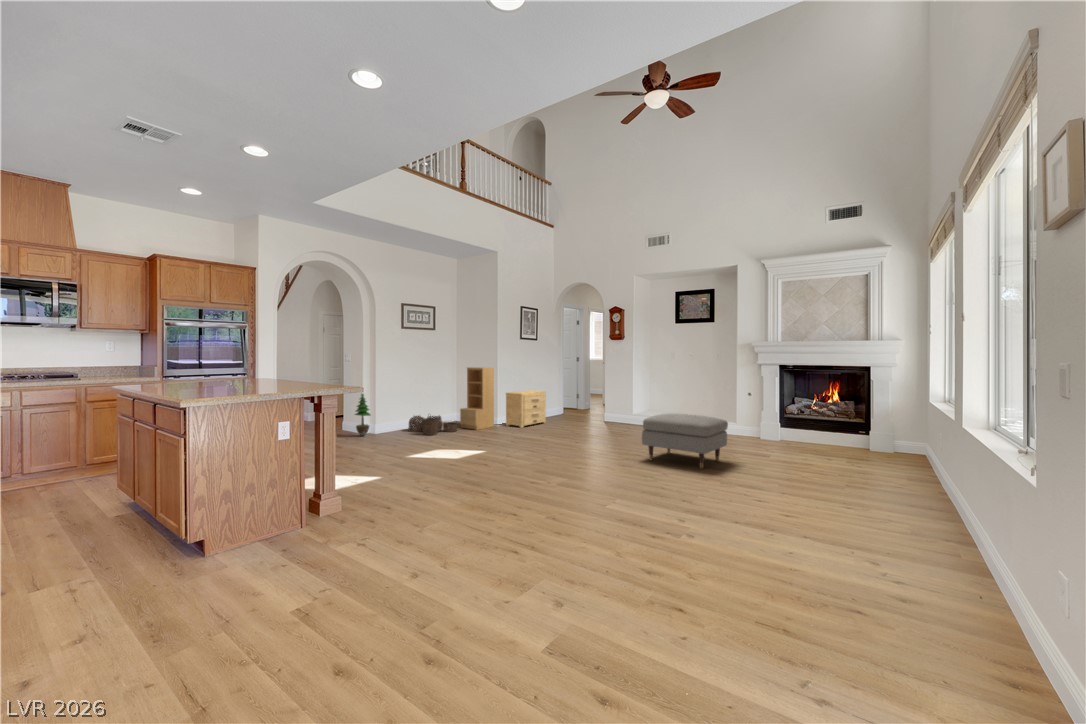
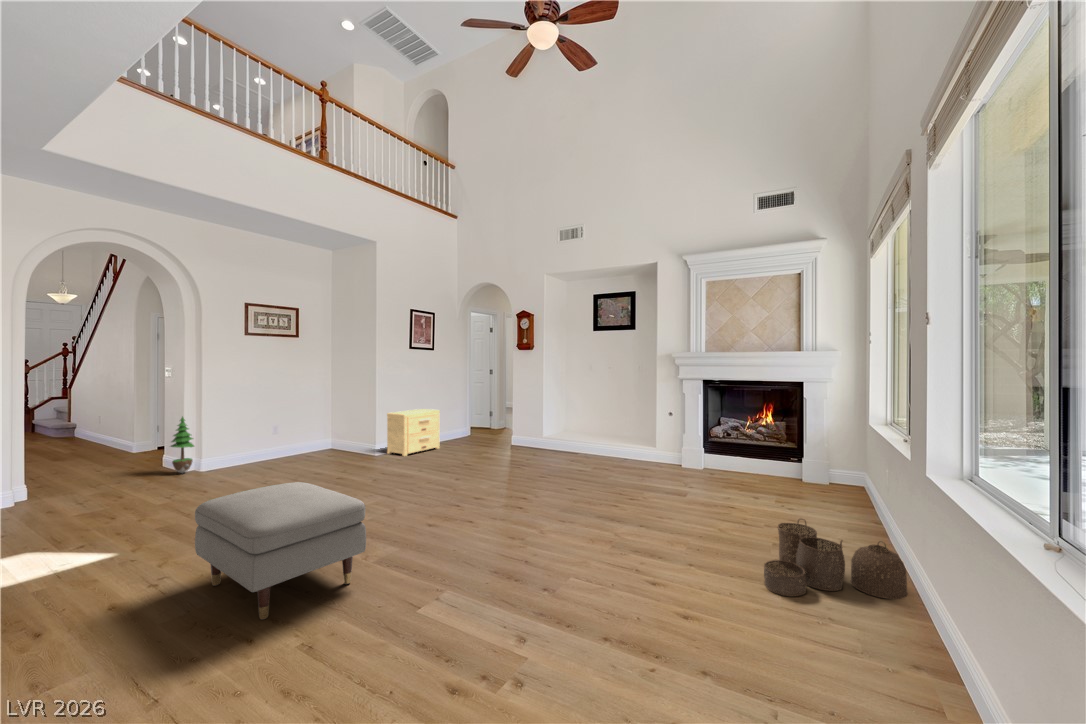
bookshelf: present [460,367,494,430] -> none [326,382,371,461]
ottoman: present [642,414,728,469] -> present [195,482,366,619]
woven basket: present [408,416,457,435] -> present [764,519,908,599]

